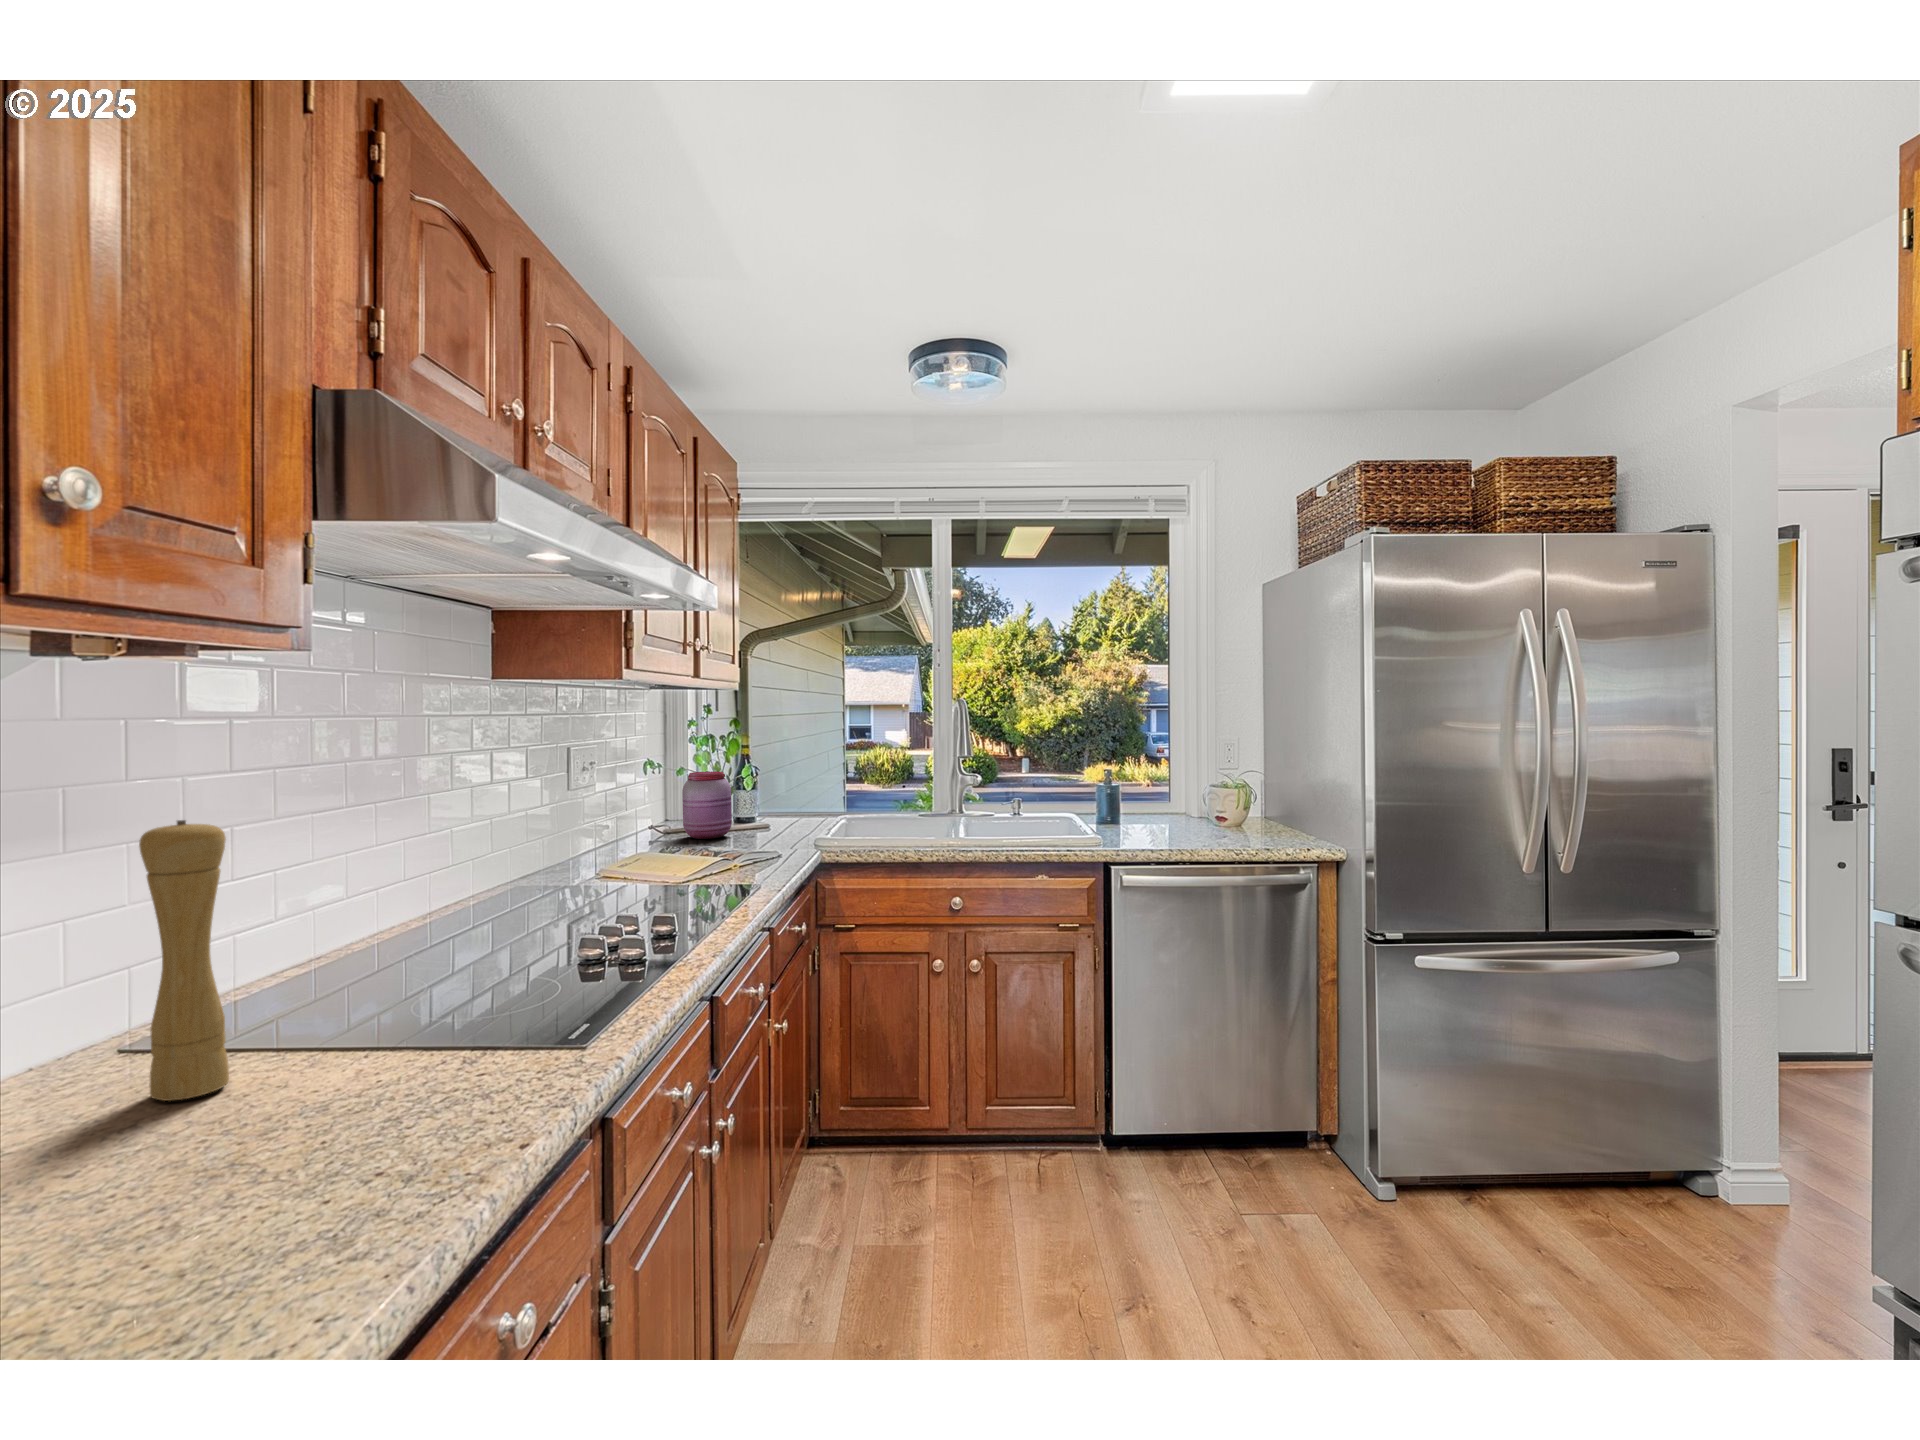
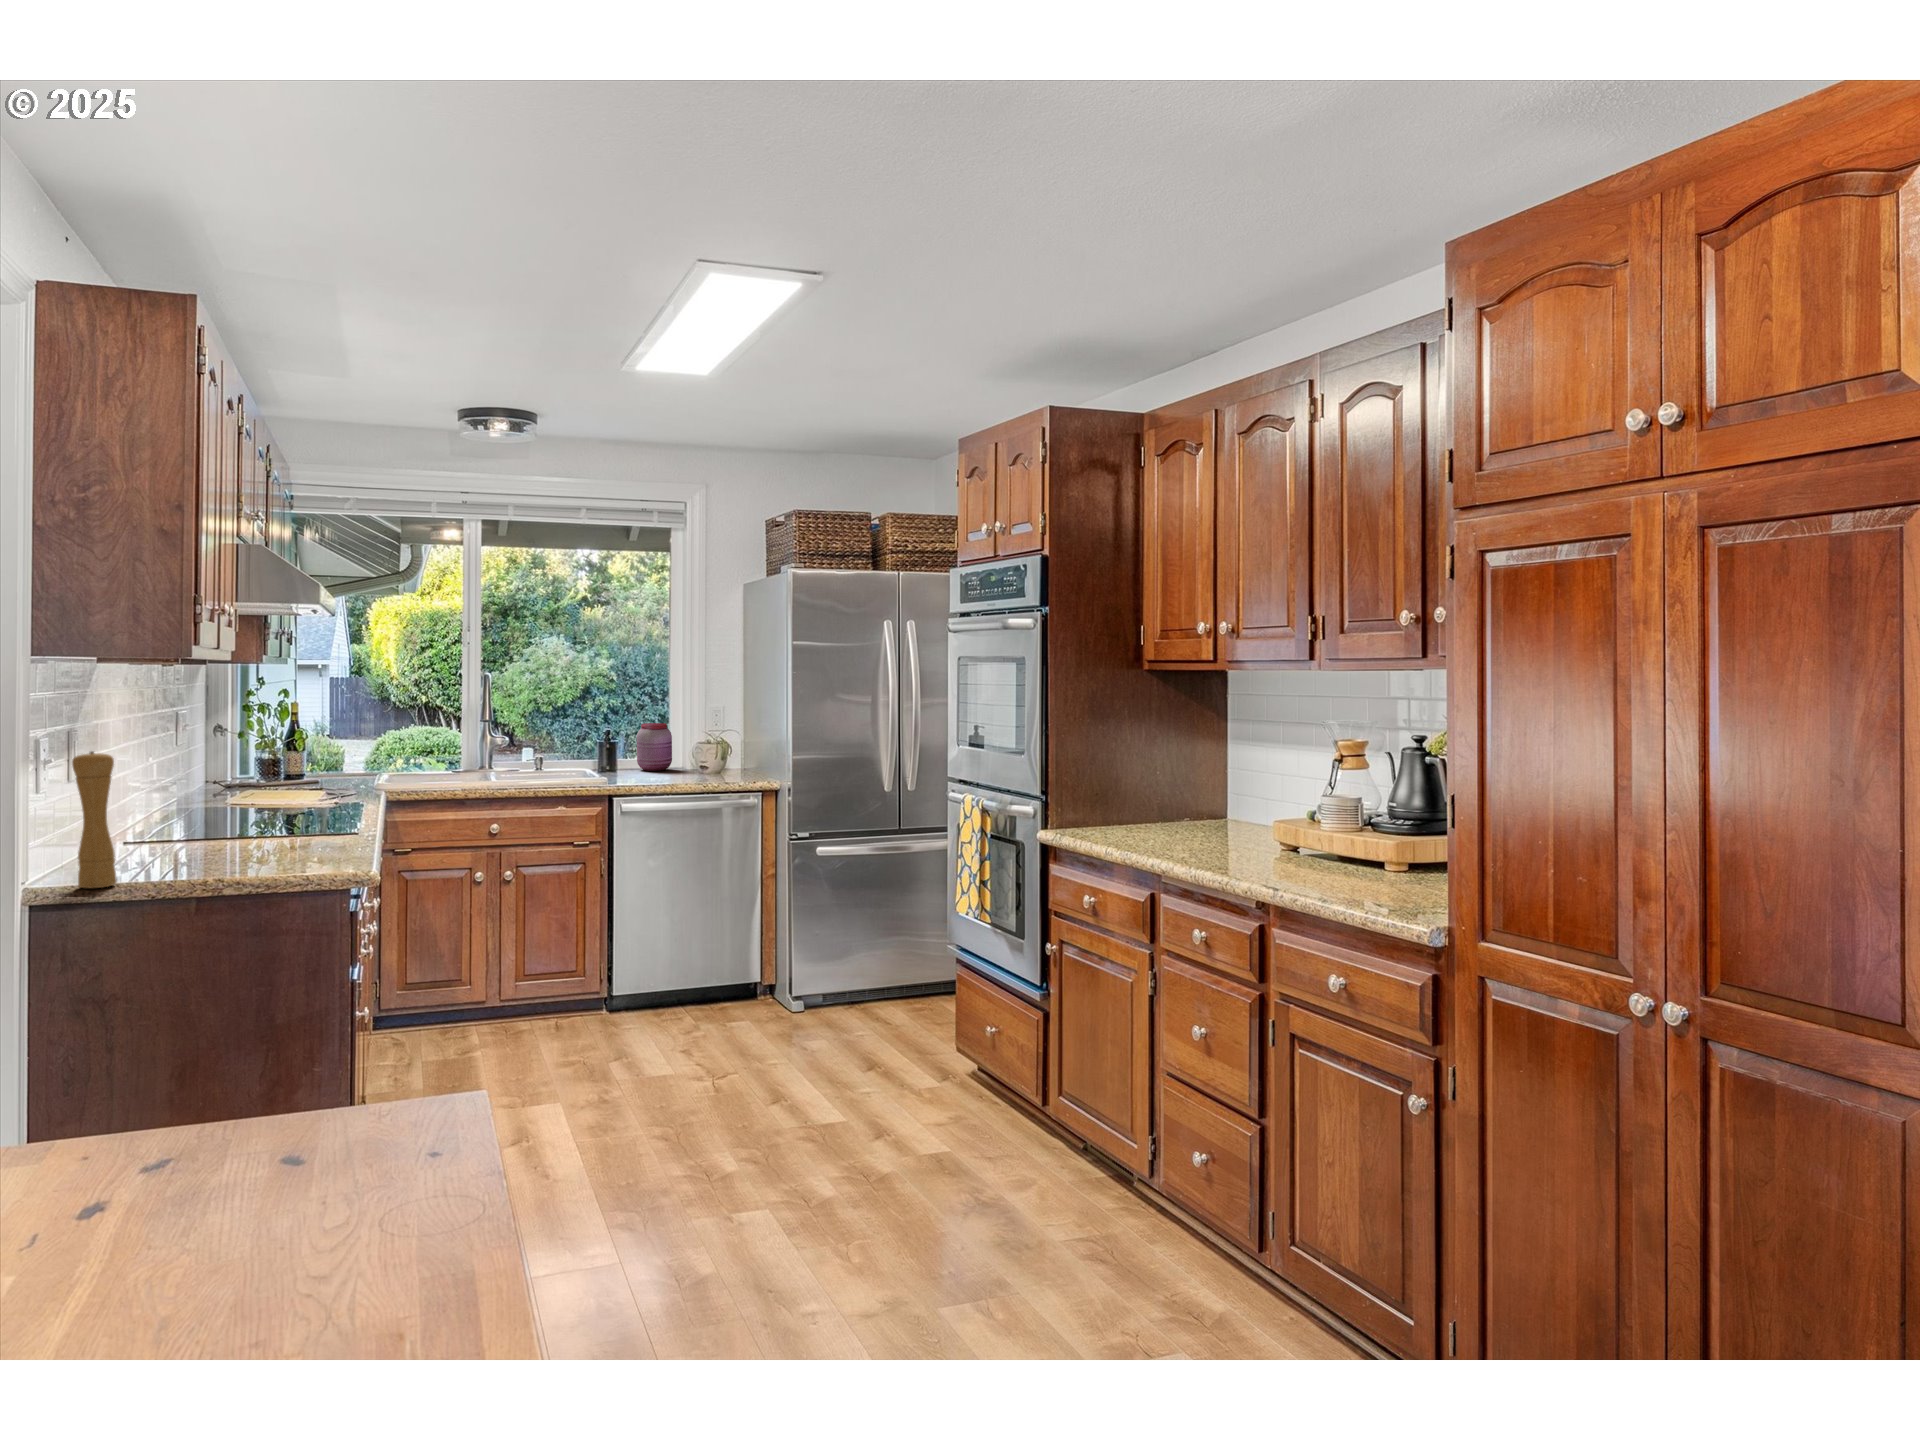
jar: present [682,771,732,839] -> present [637,723,672,771]

